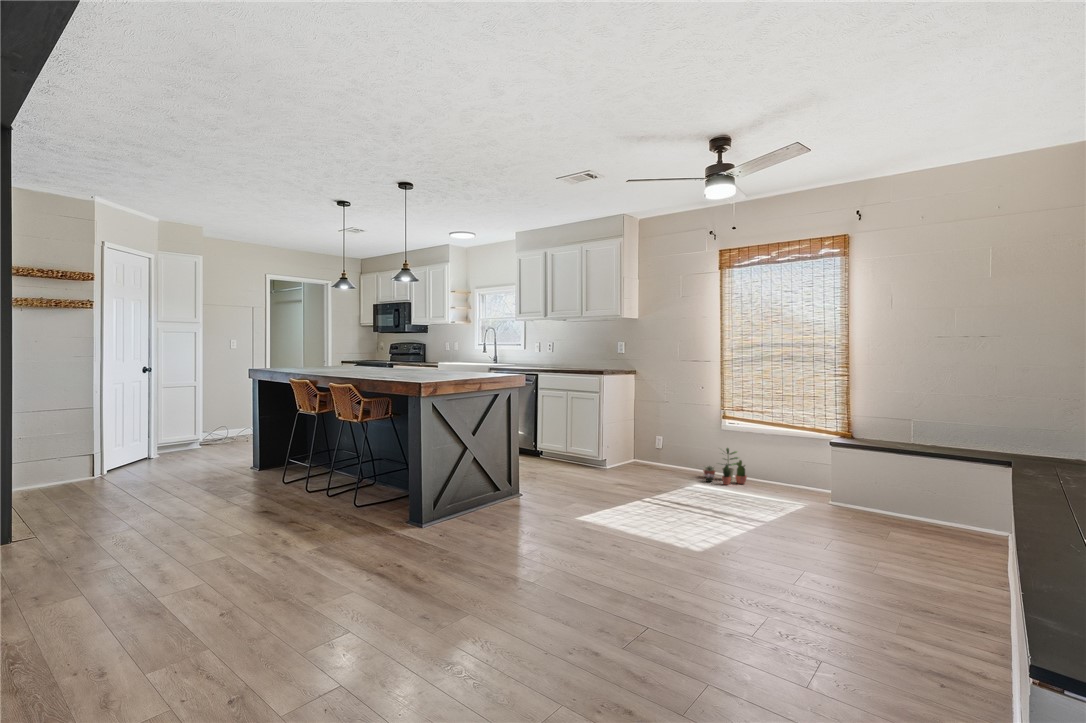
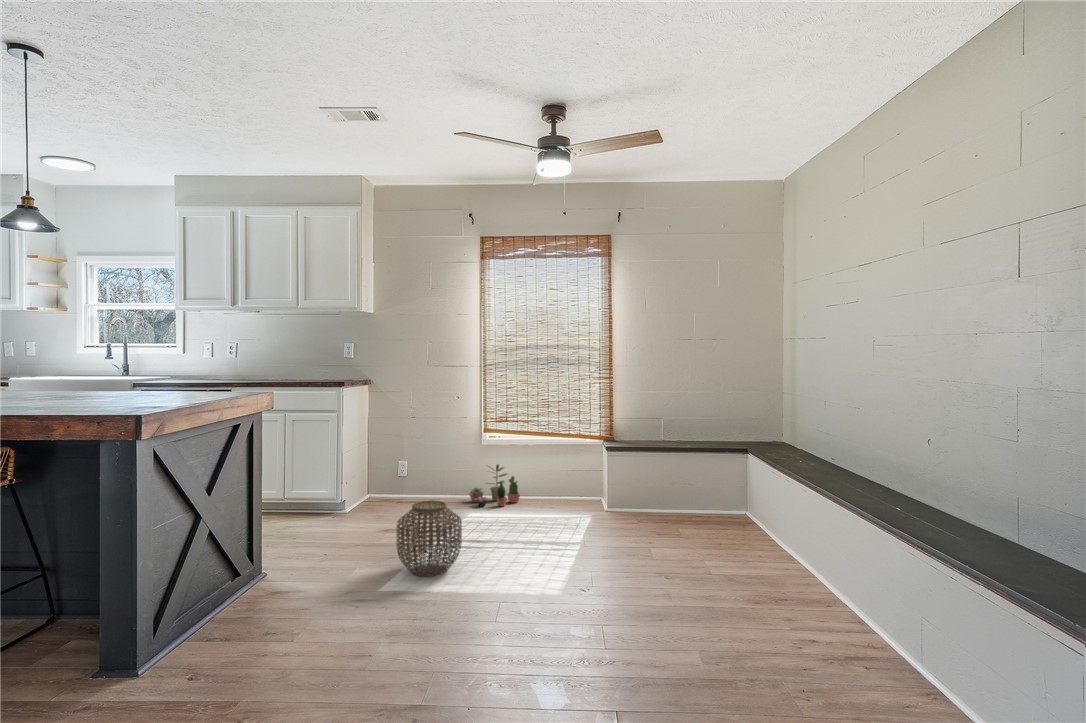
woven basket: none [593,463,641,519] -> present [397,501,462,577]

